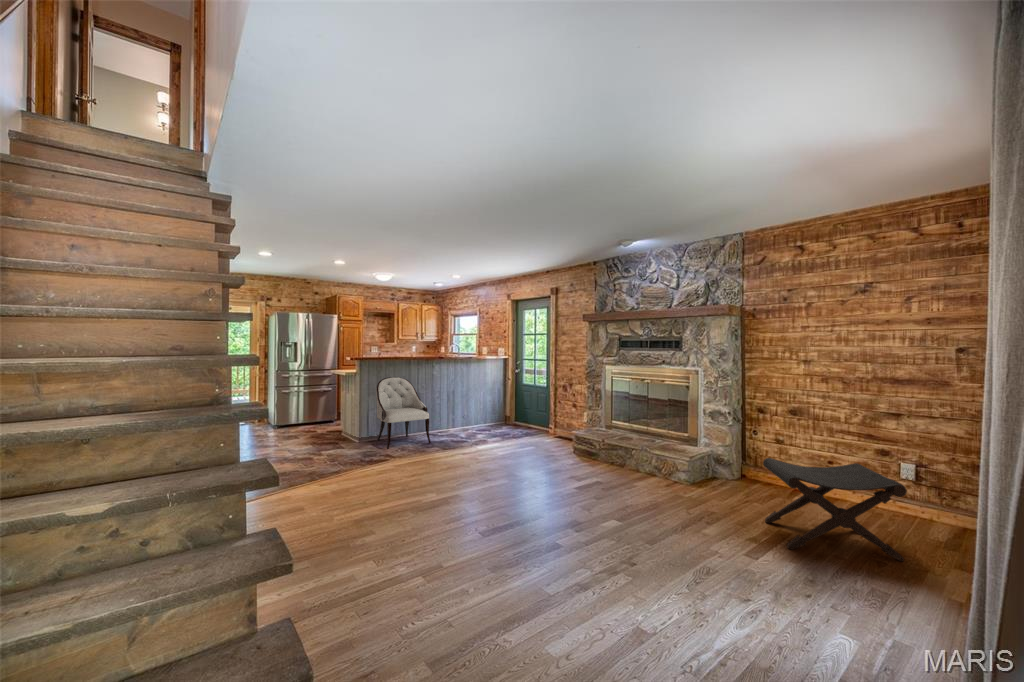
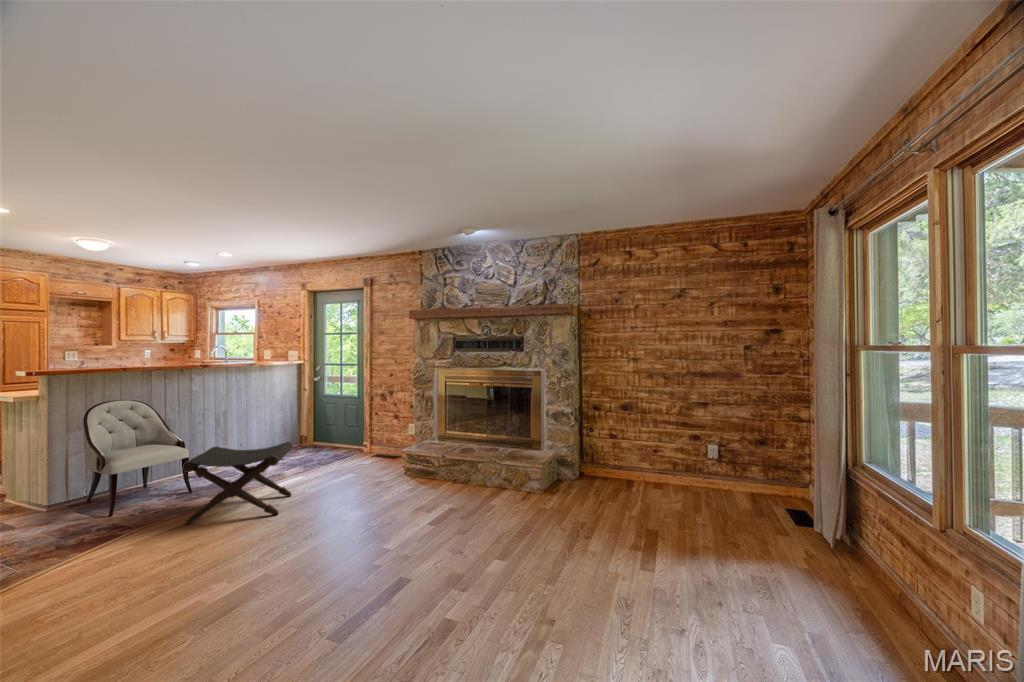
footstool: present [763,458,907,561] -> present [182,442,293,524]

